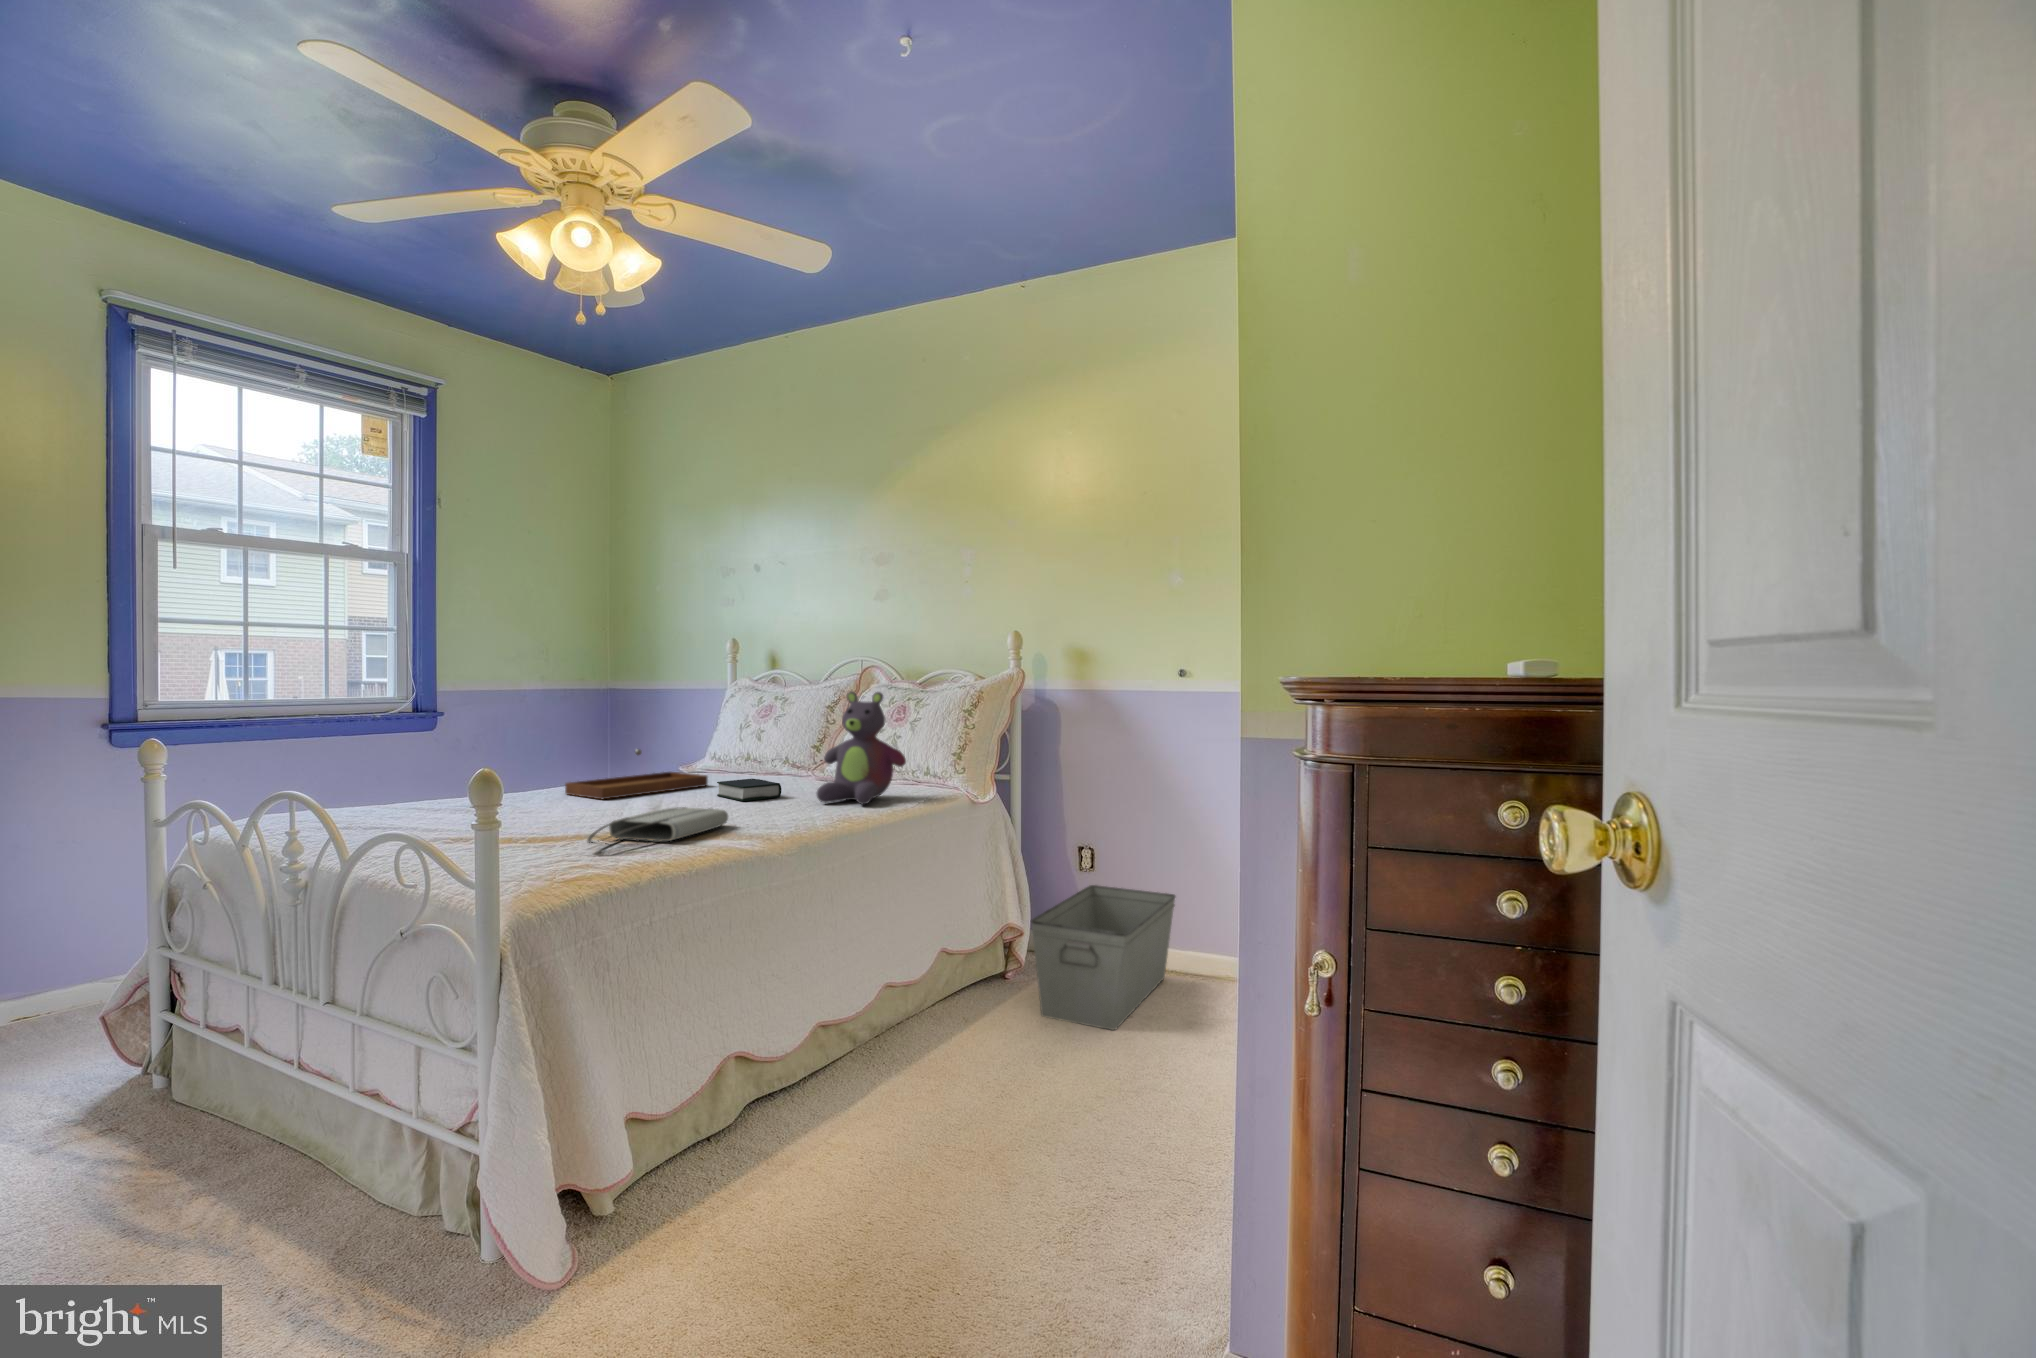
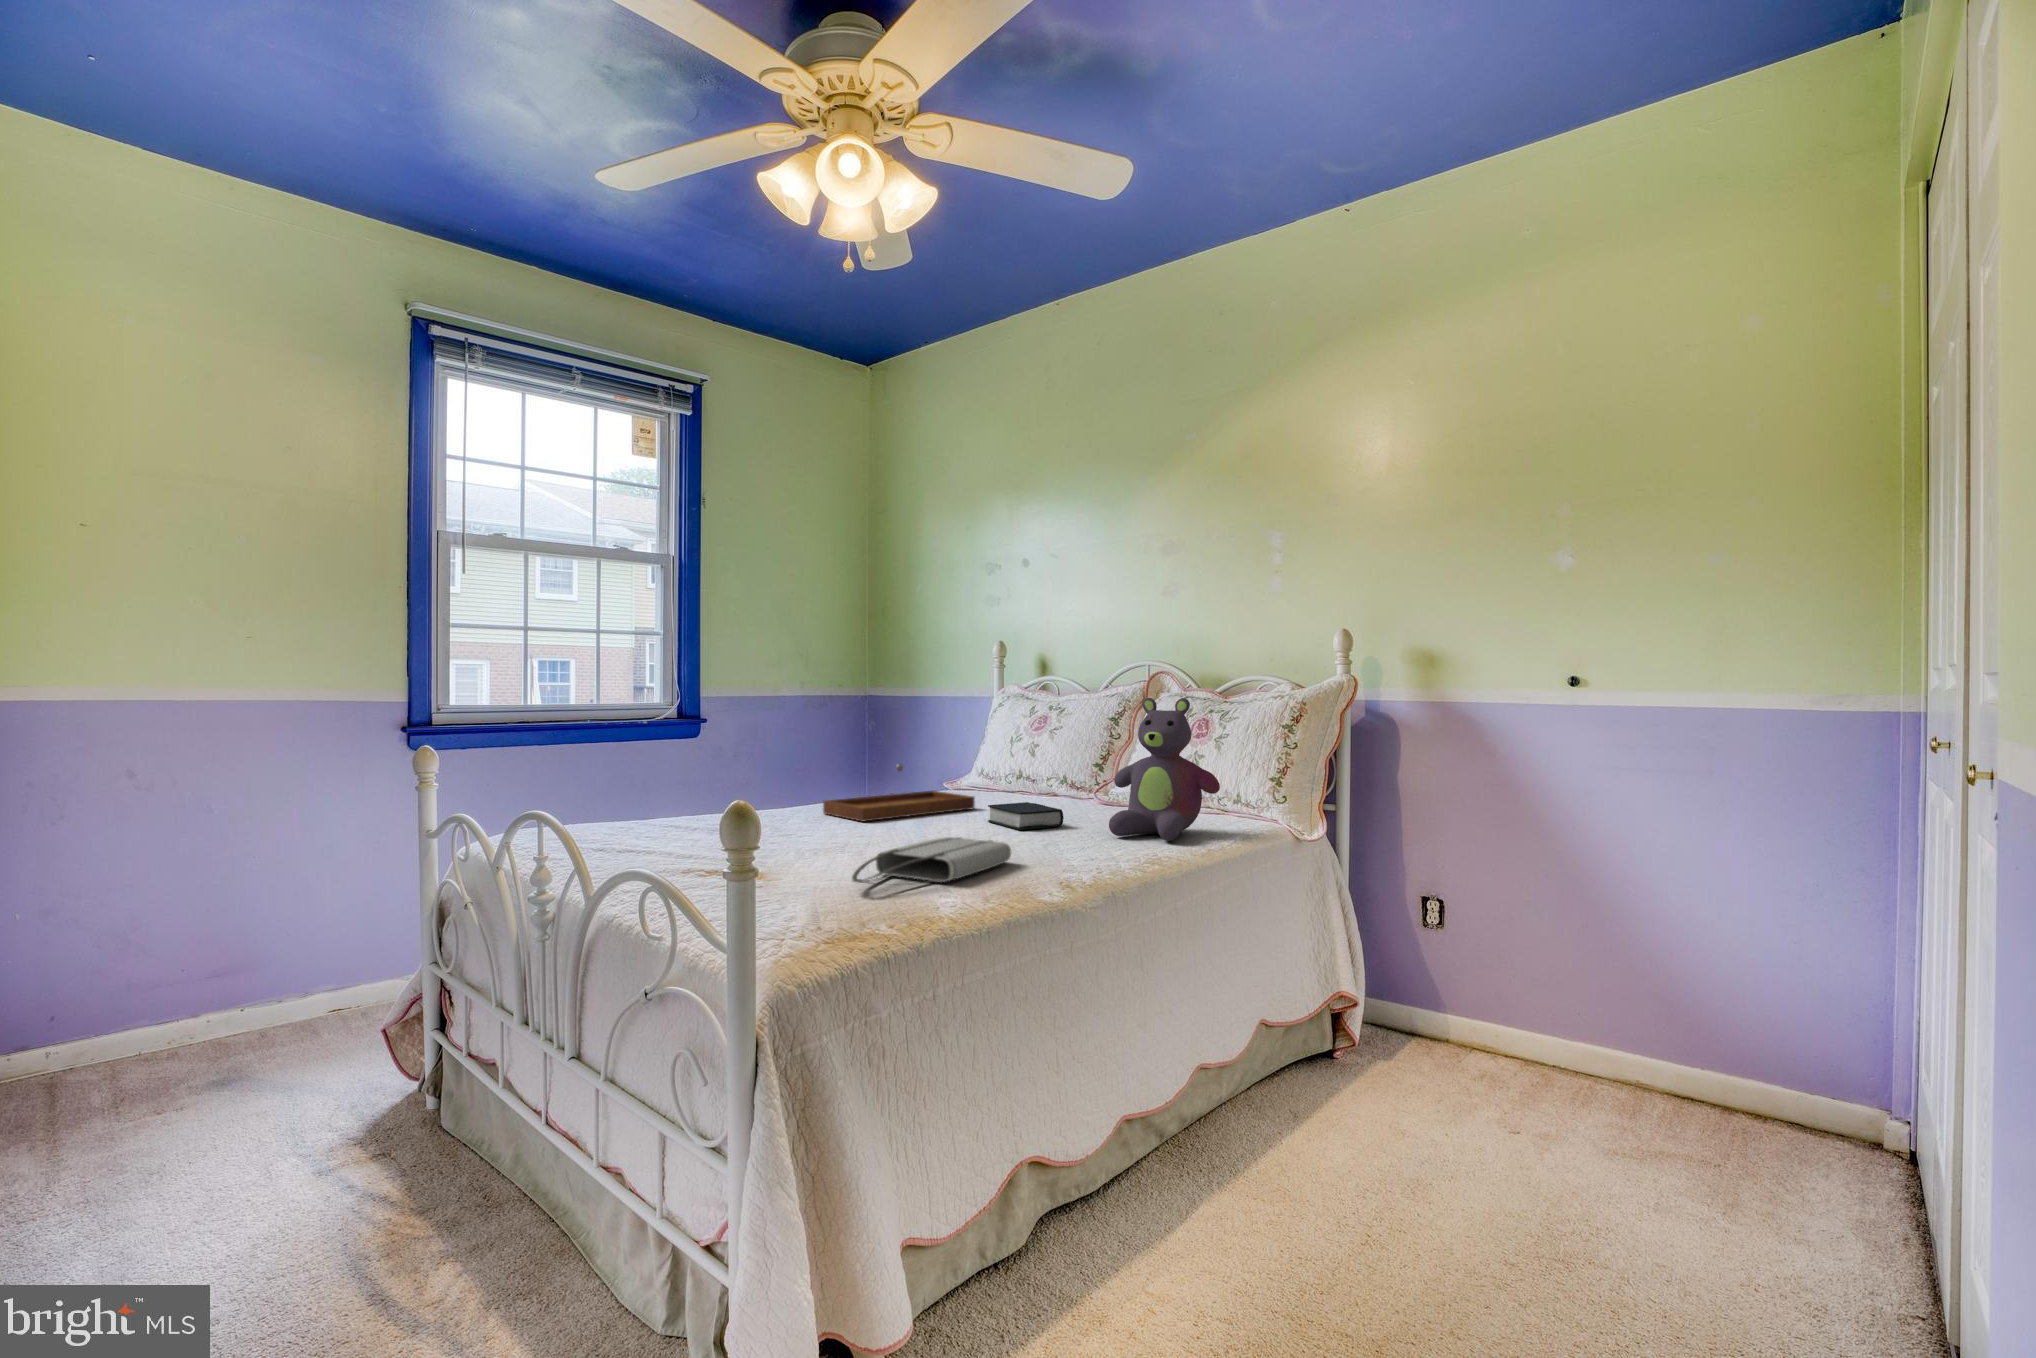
storage bin: present [1031,885,1176,1030] -> none [1393,957,1594,1173]

